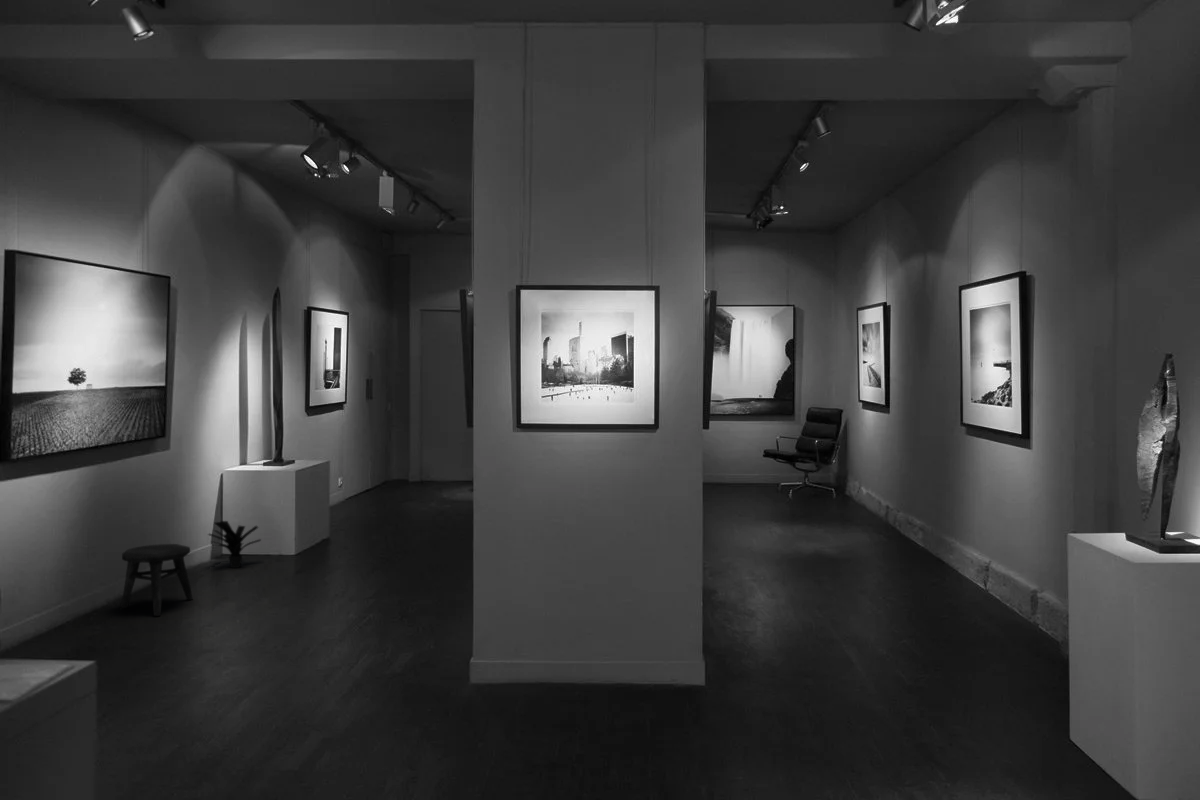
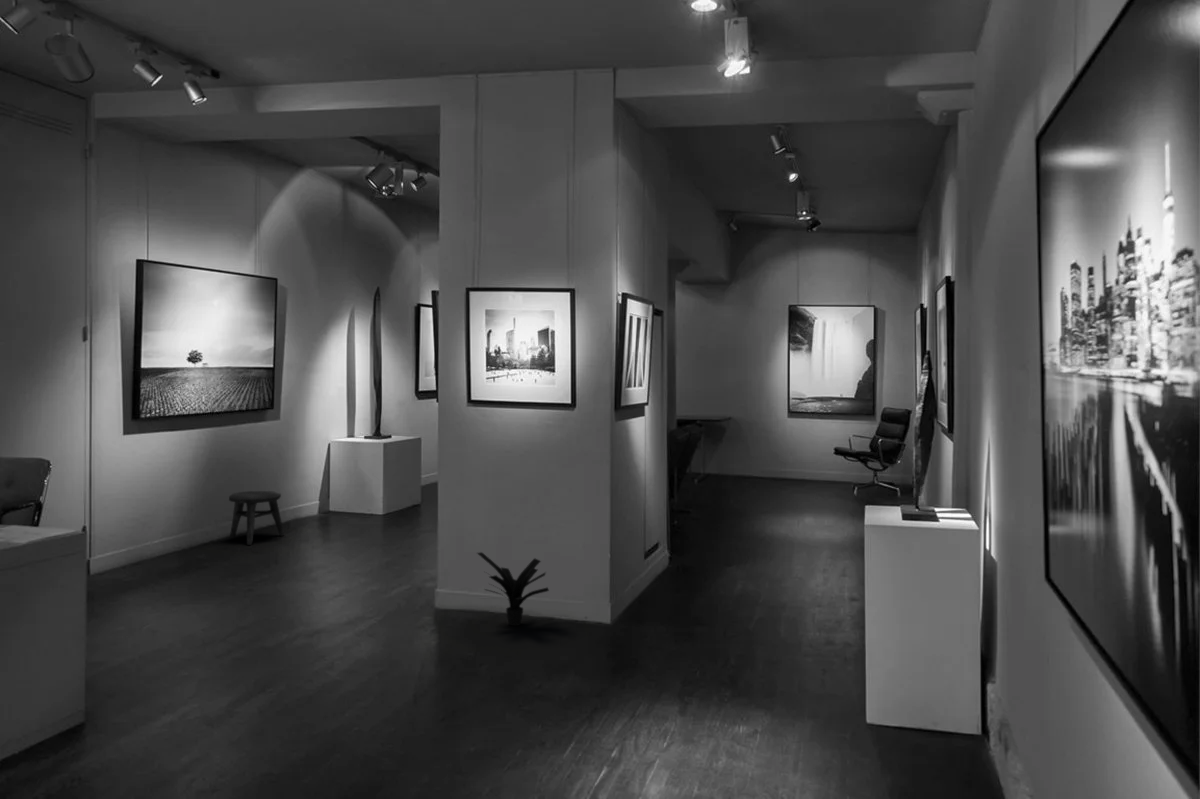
potted plant: present [209,521,260,568] -> present [478,552,549,626]

